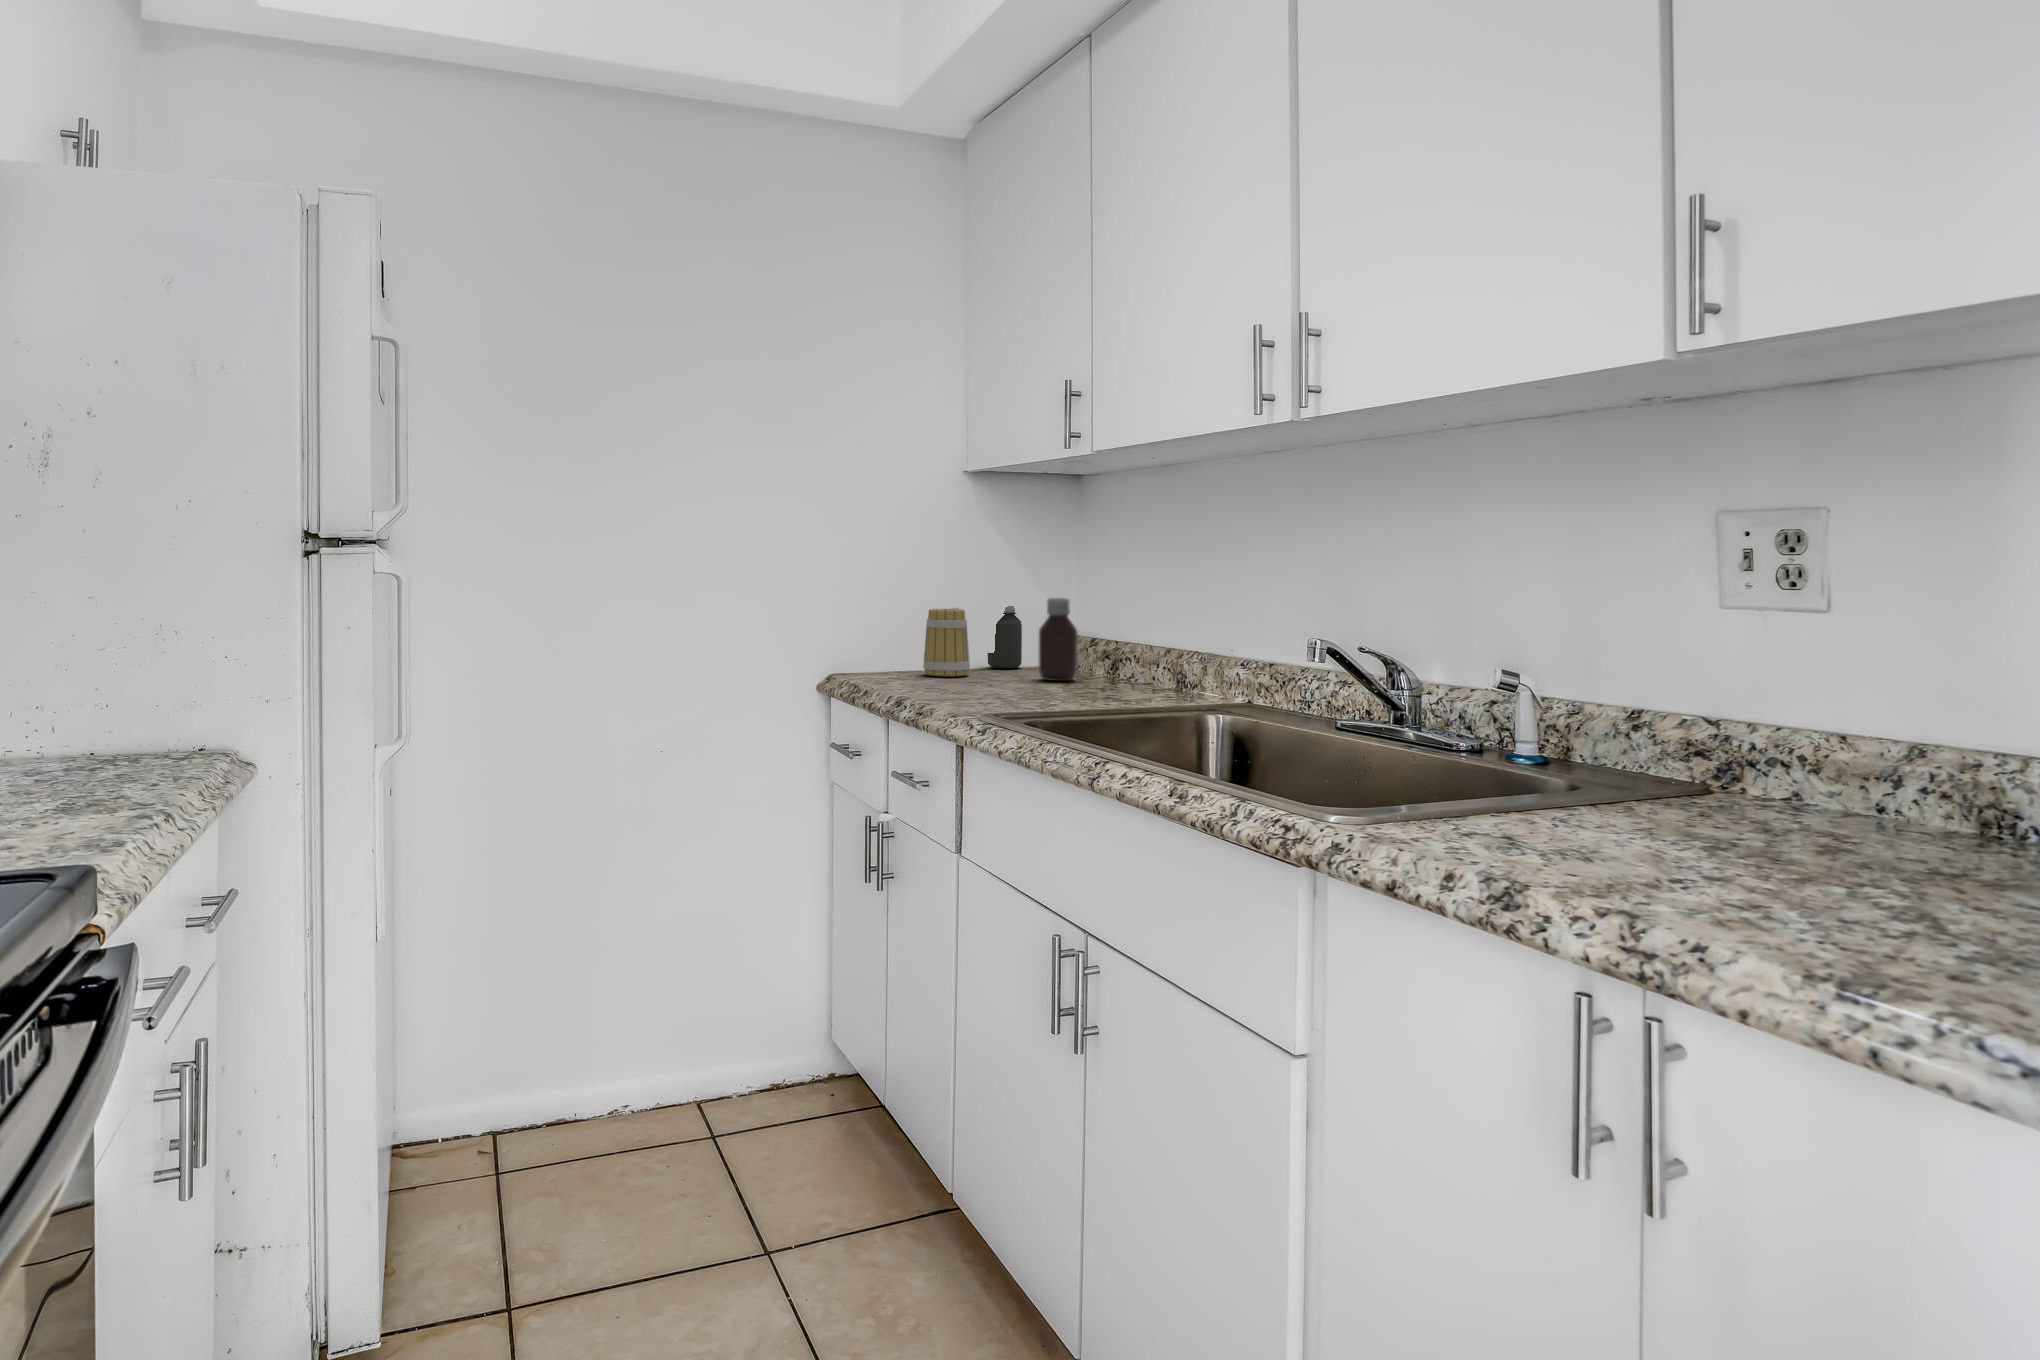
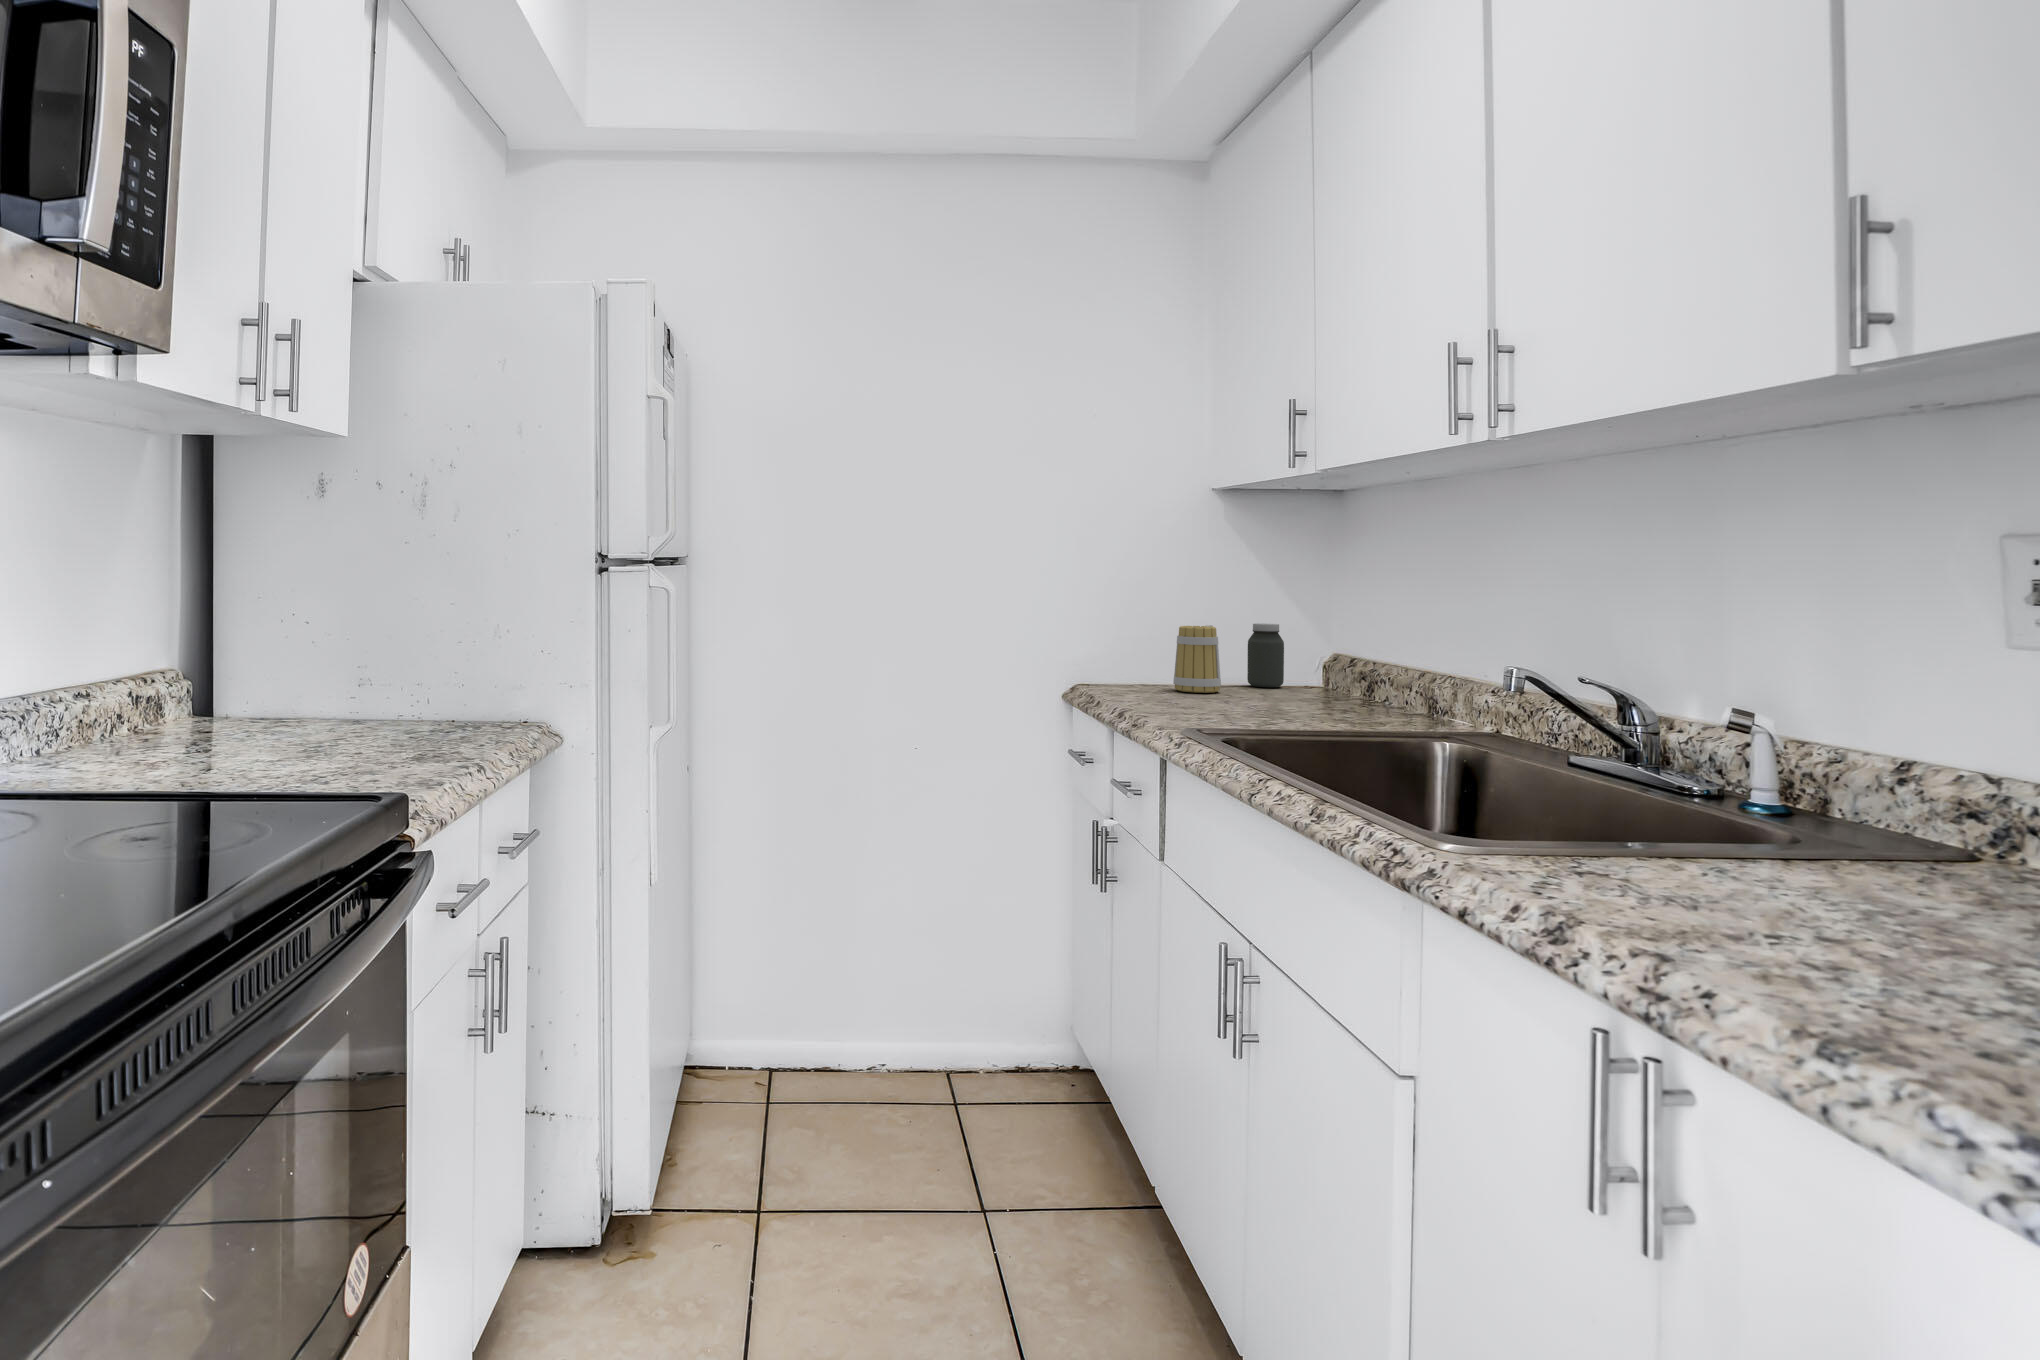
bottle: present [1039,598,1078,681] -> none [1290,618,1331,702]

